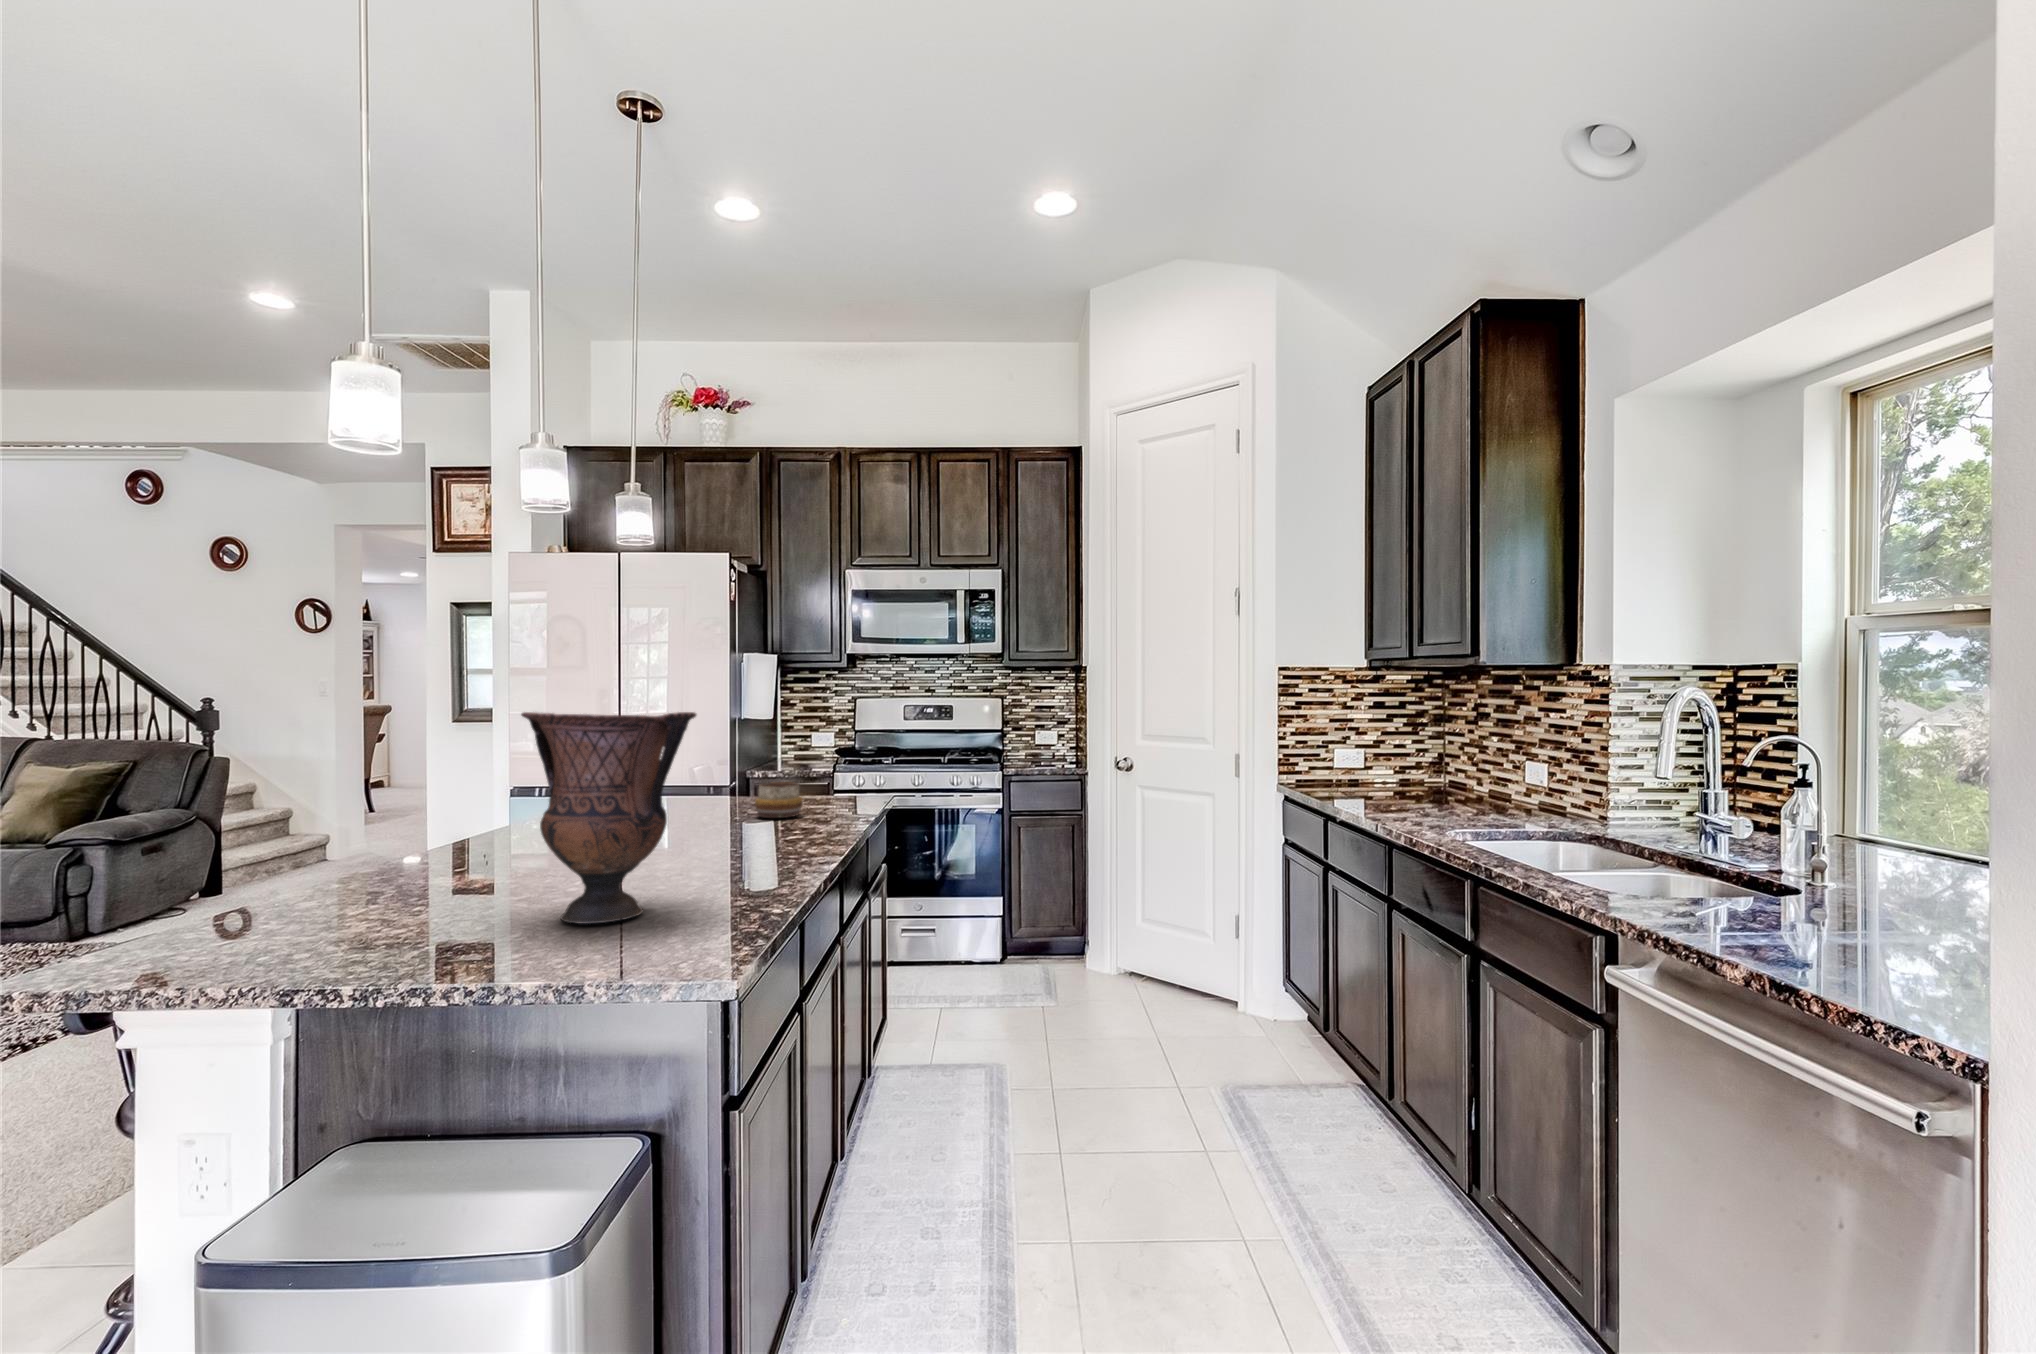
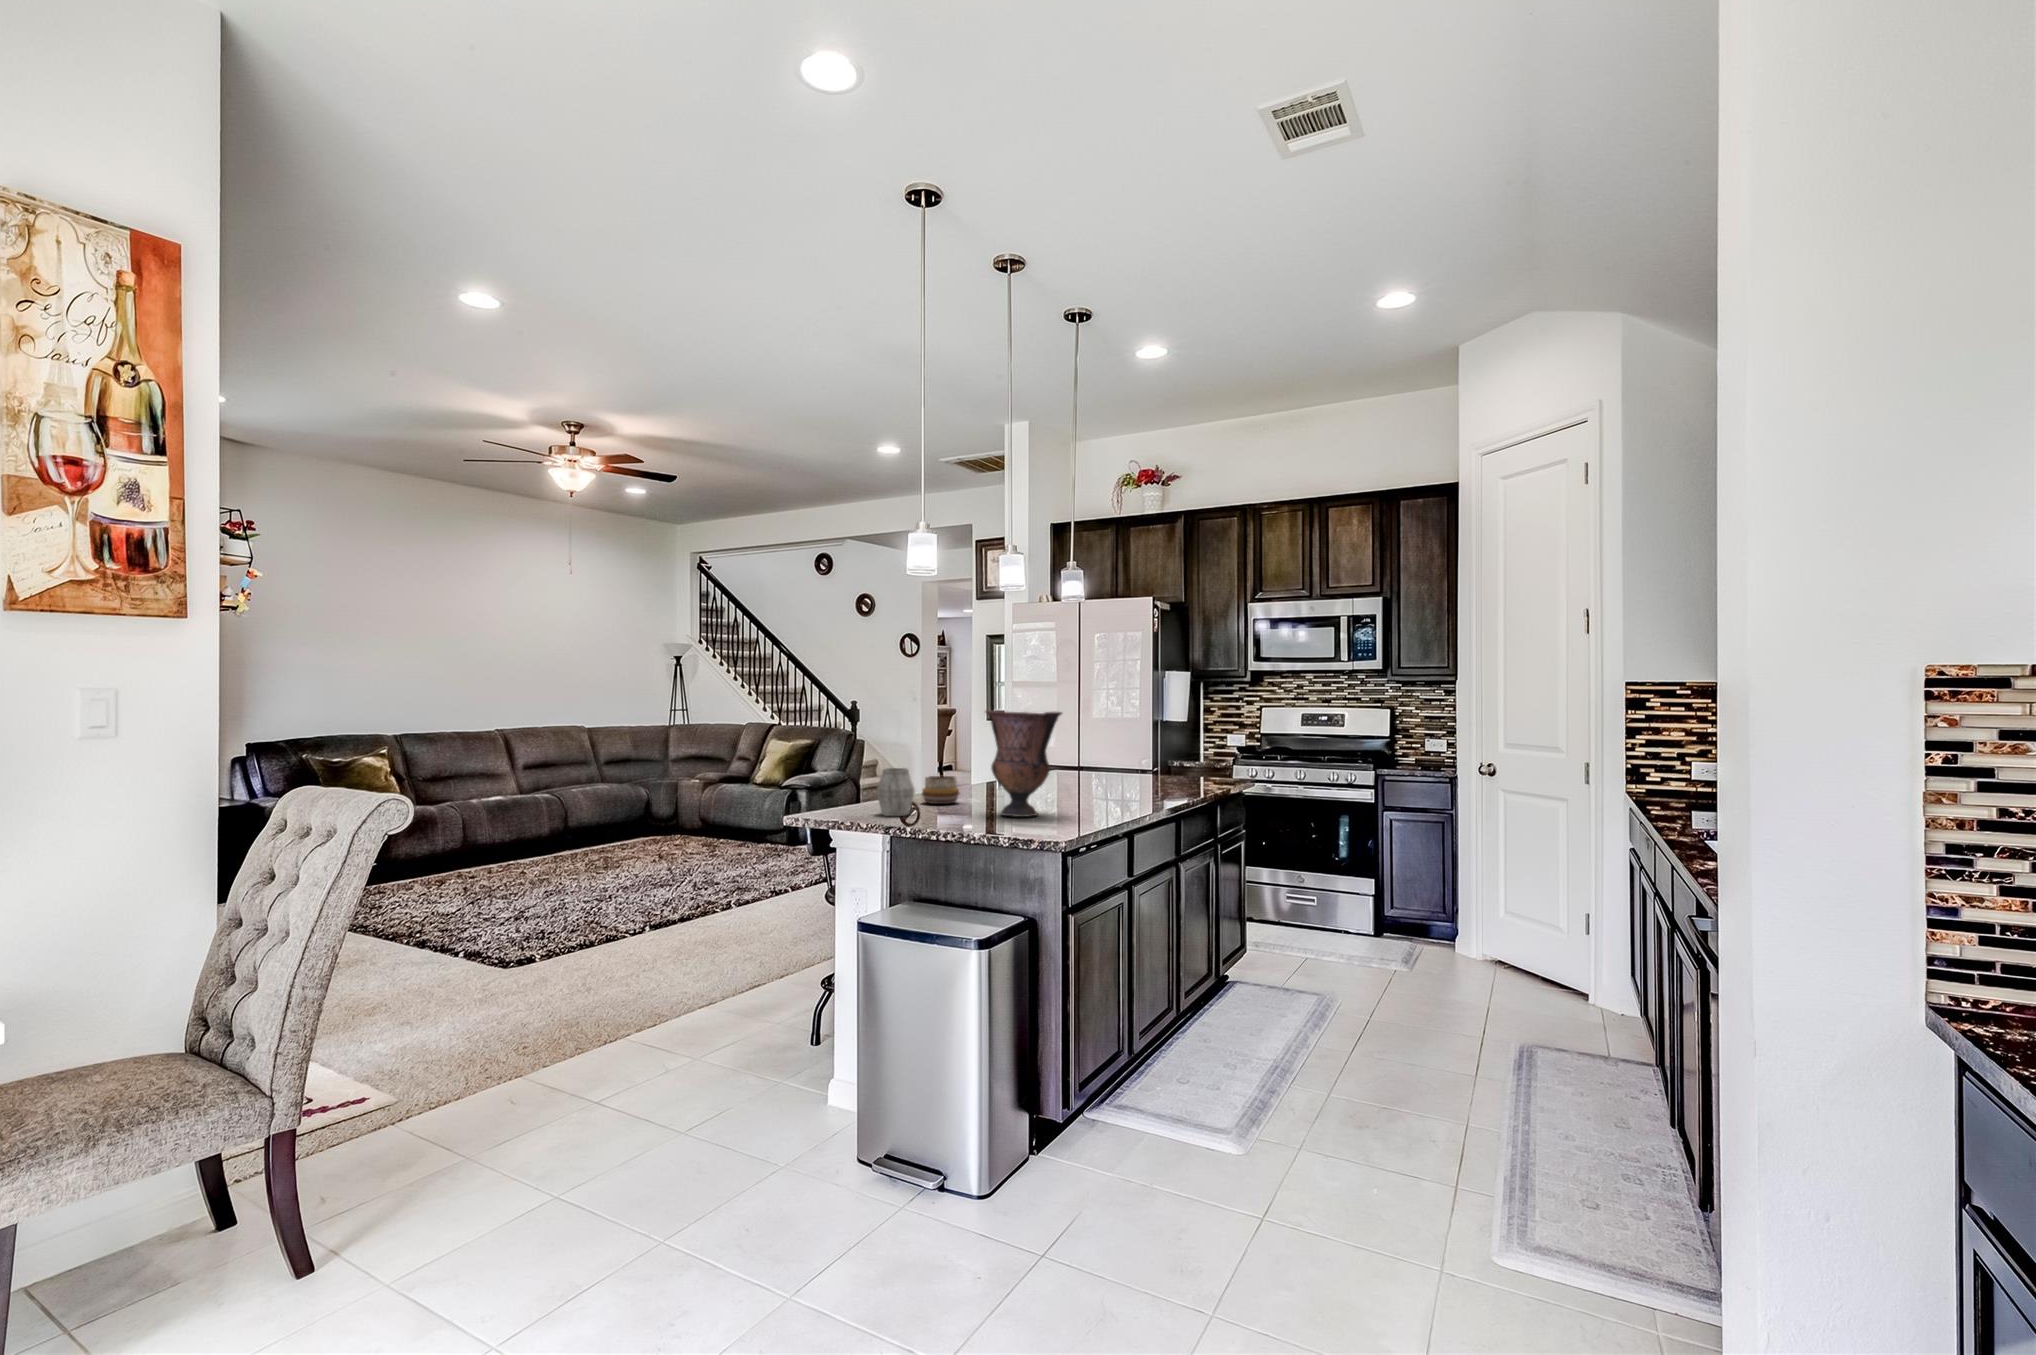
decorative bowl: present [755,782,803,818] -> present [922,776,959,804]
mug: none [236,846,347,964] -> present [877,768,915,816]

